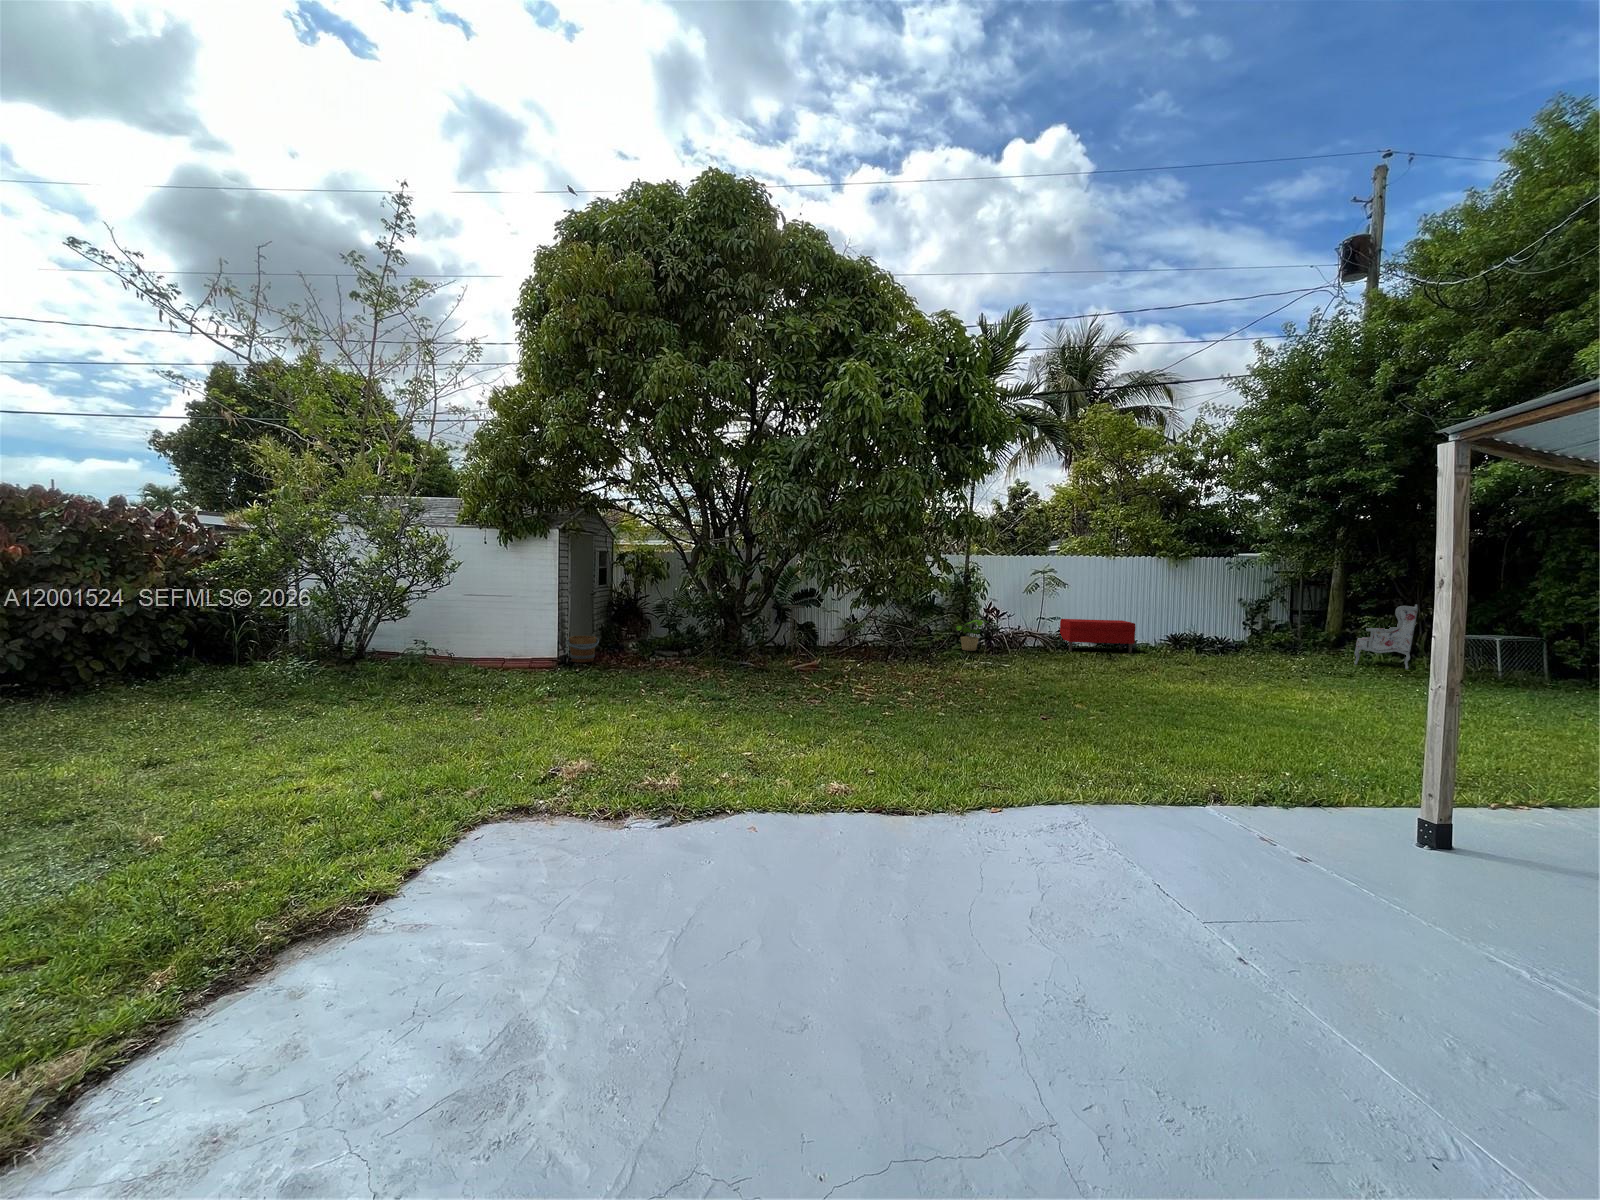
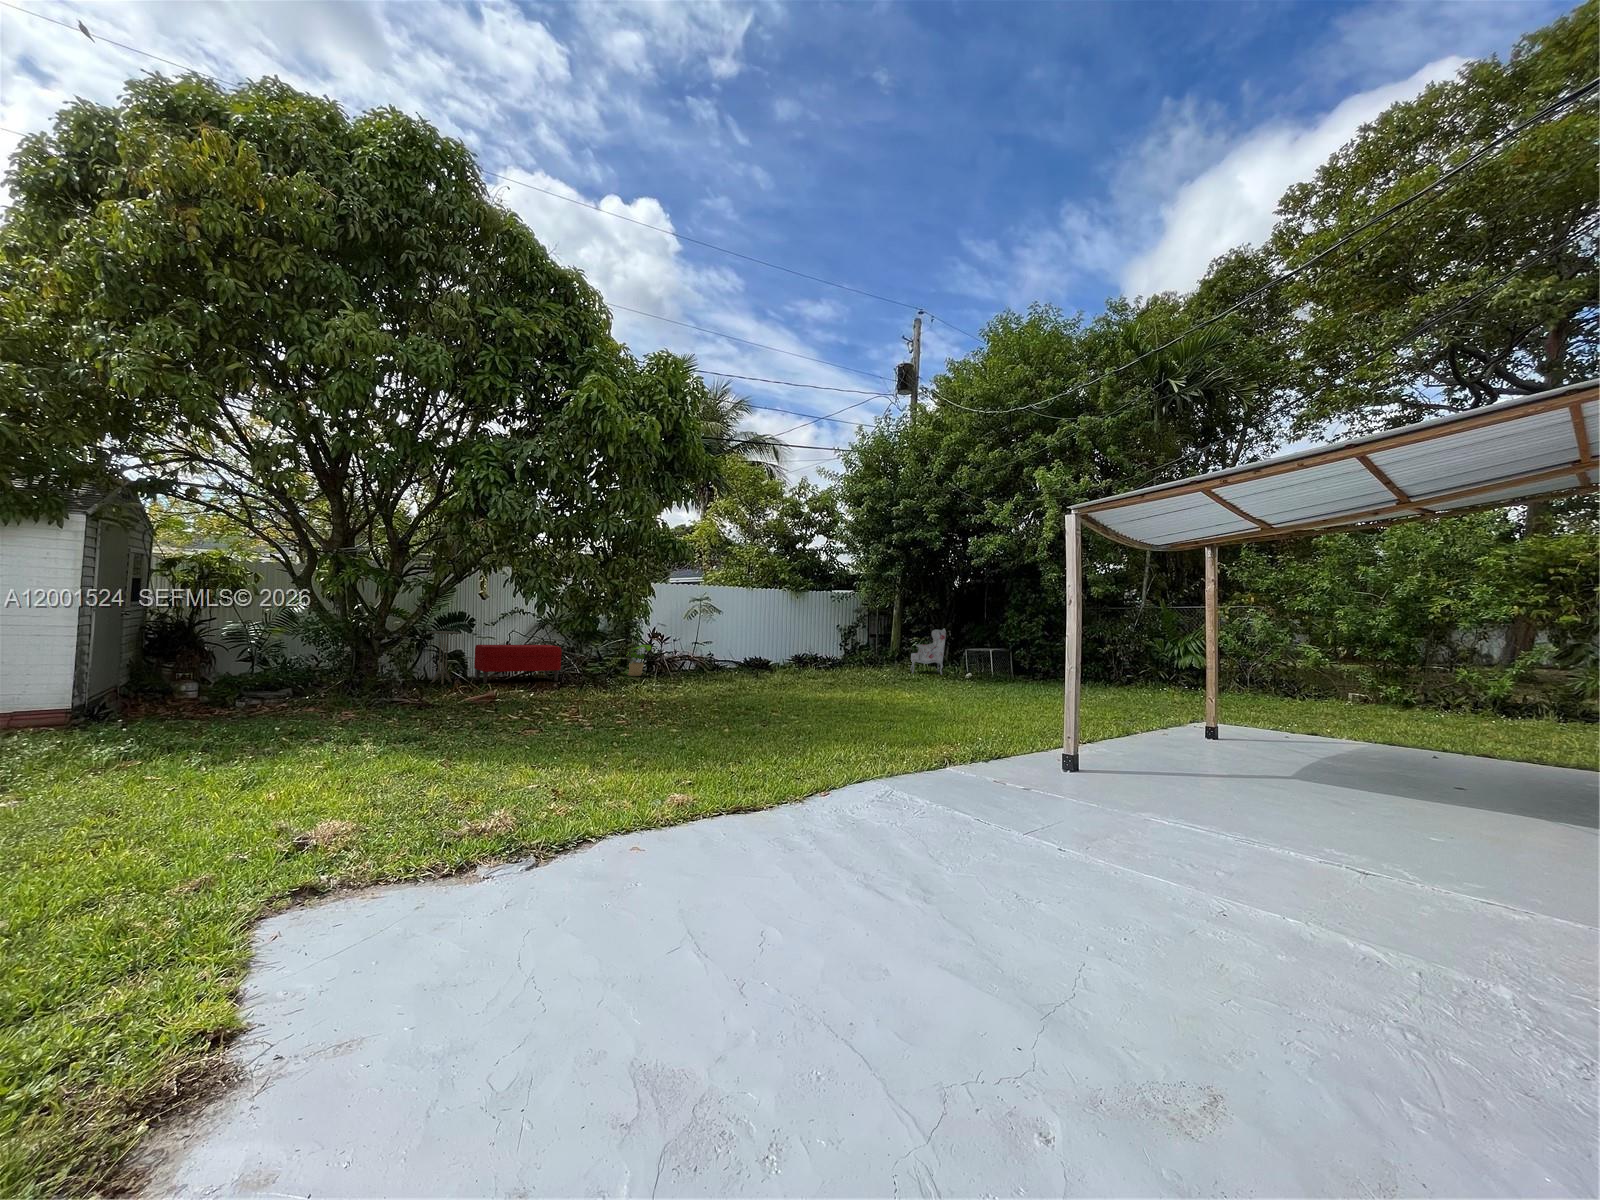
bench: present [1060,619,1136,653] -> present [474,645,562,683]
bucket: present [566,636,599,662] -> none [89,674,155,713]

